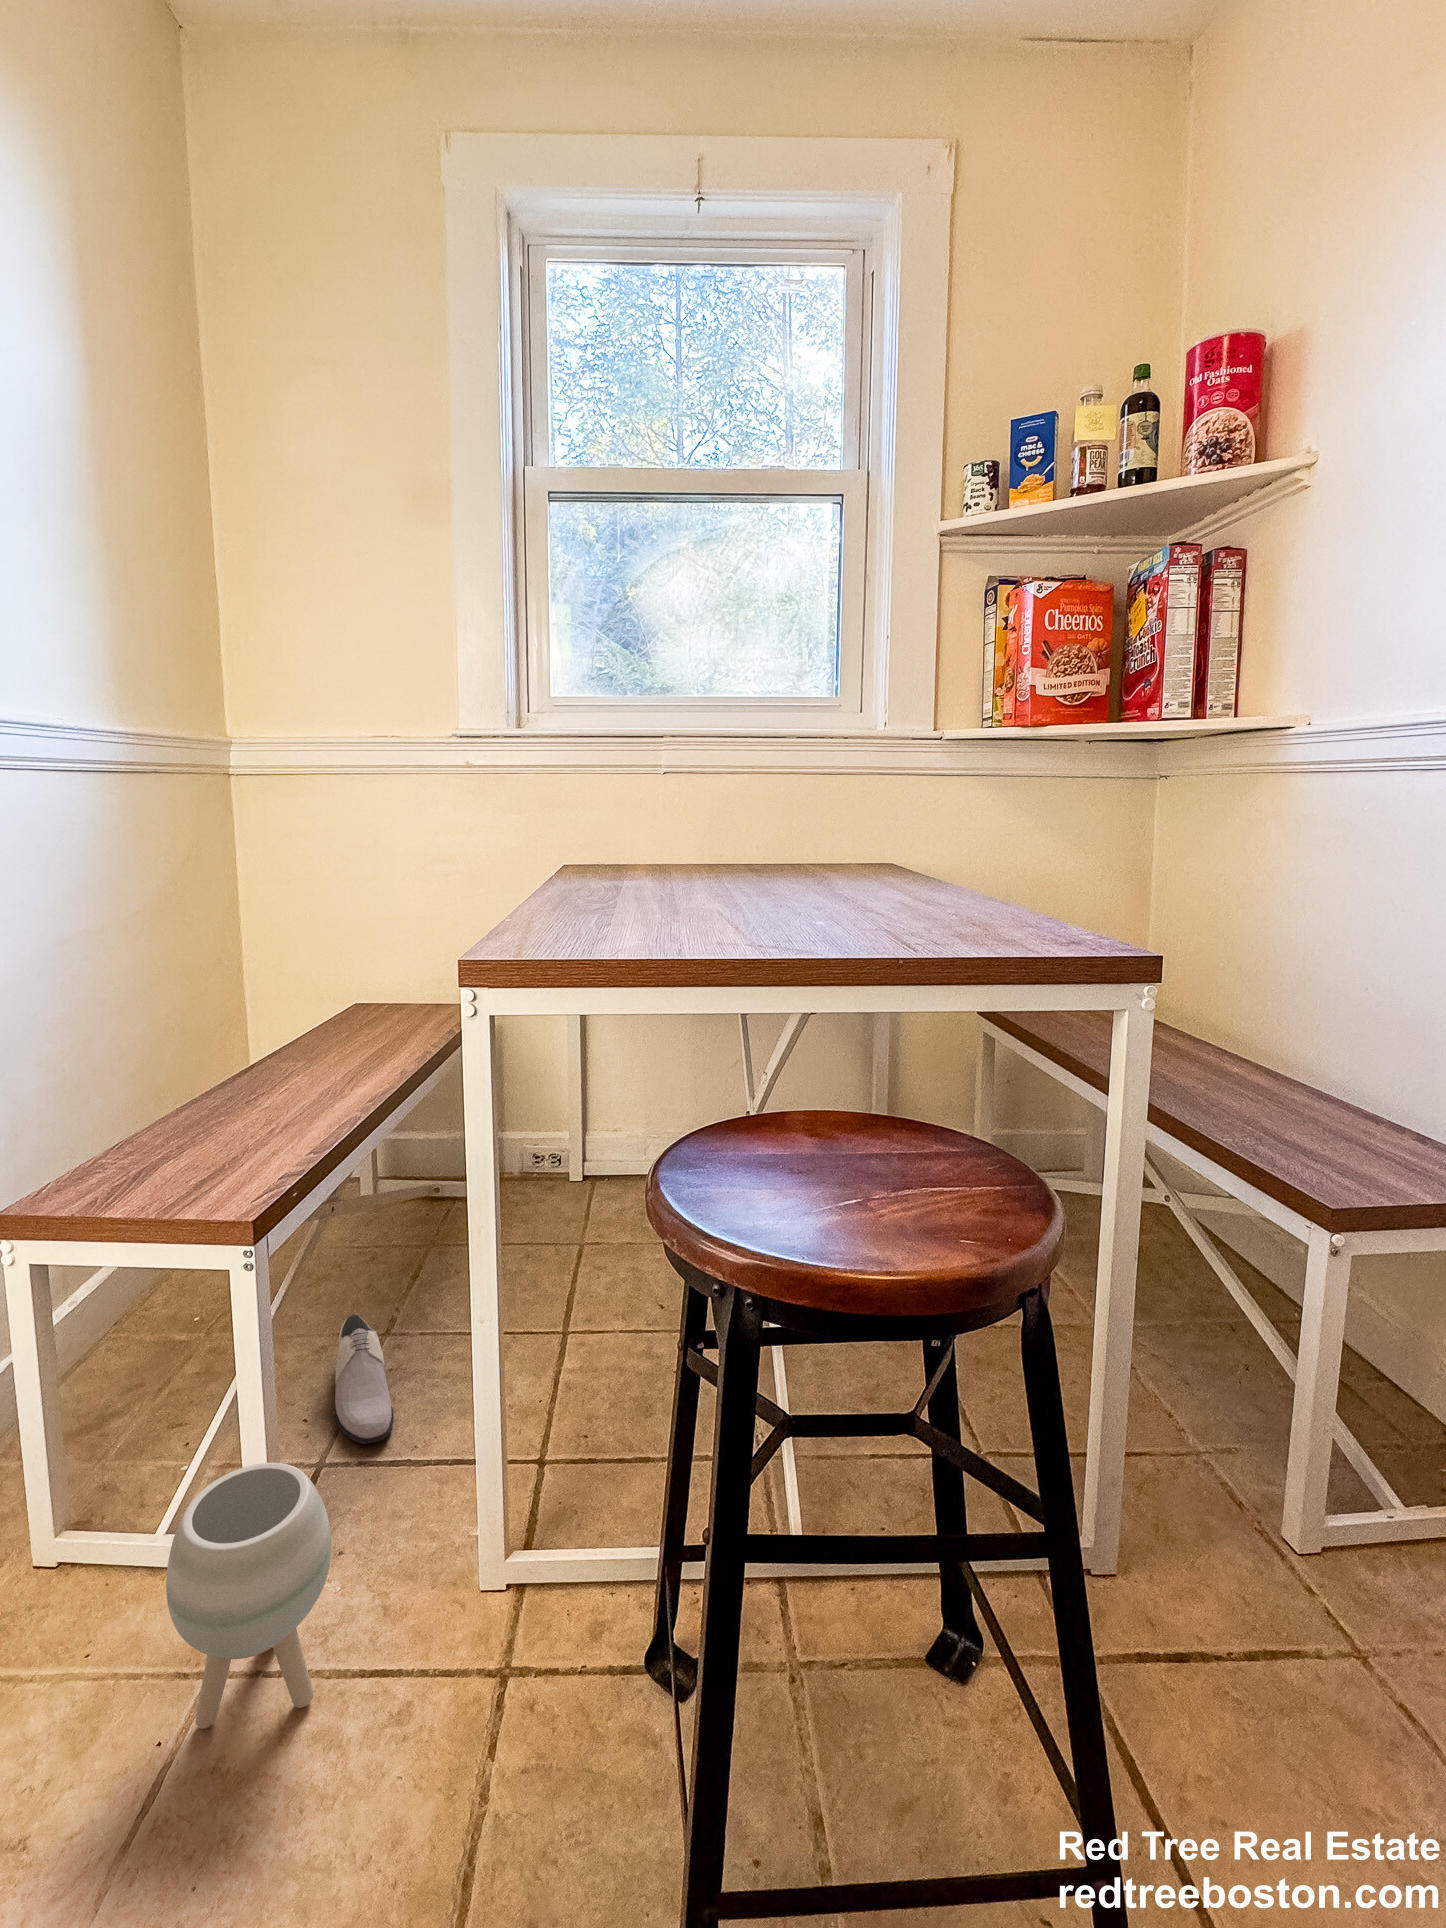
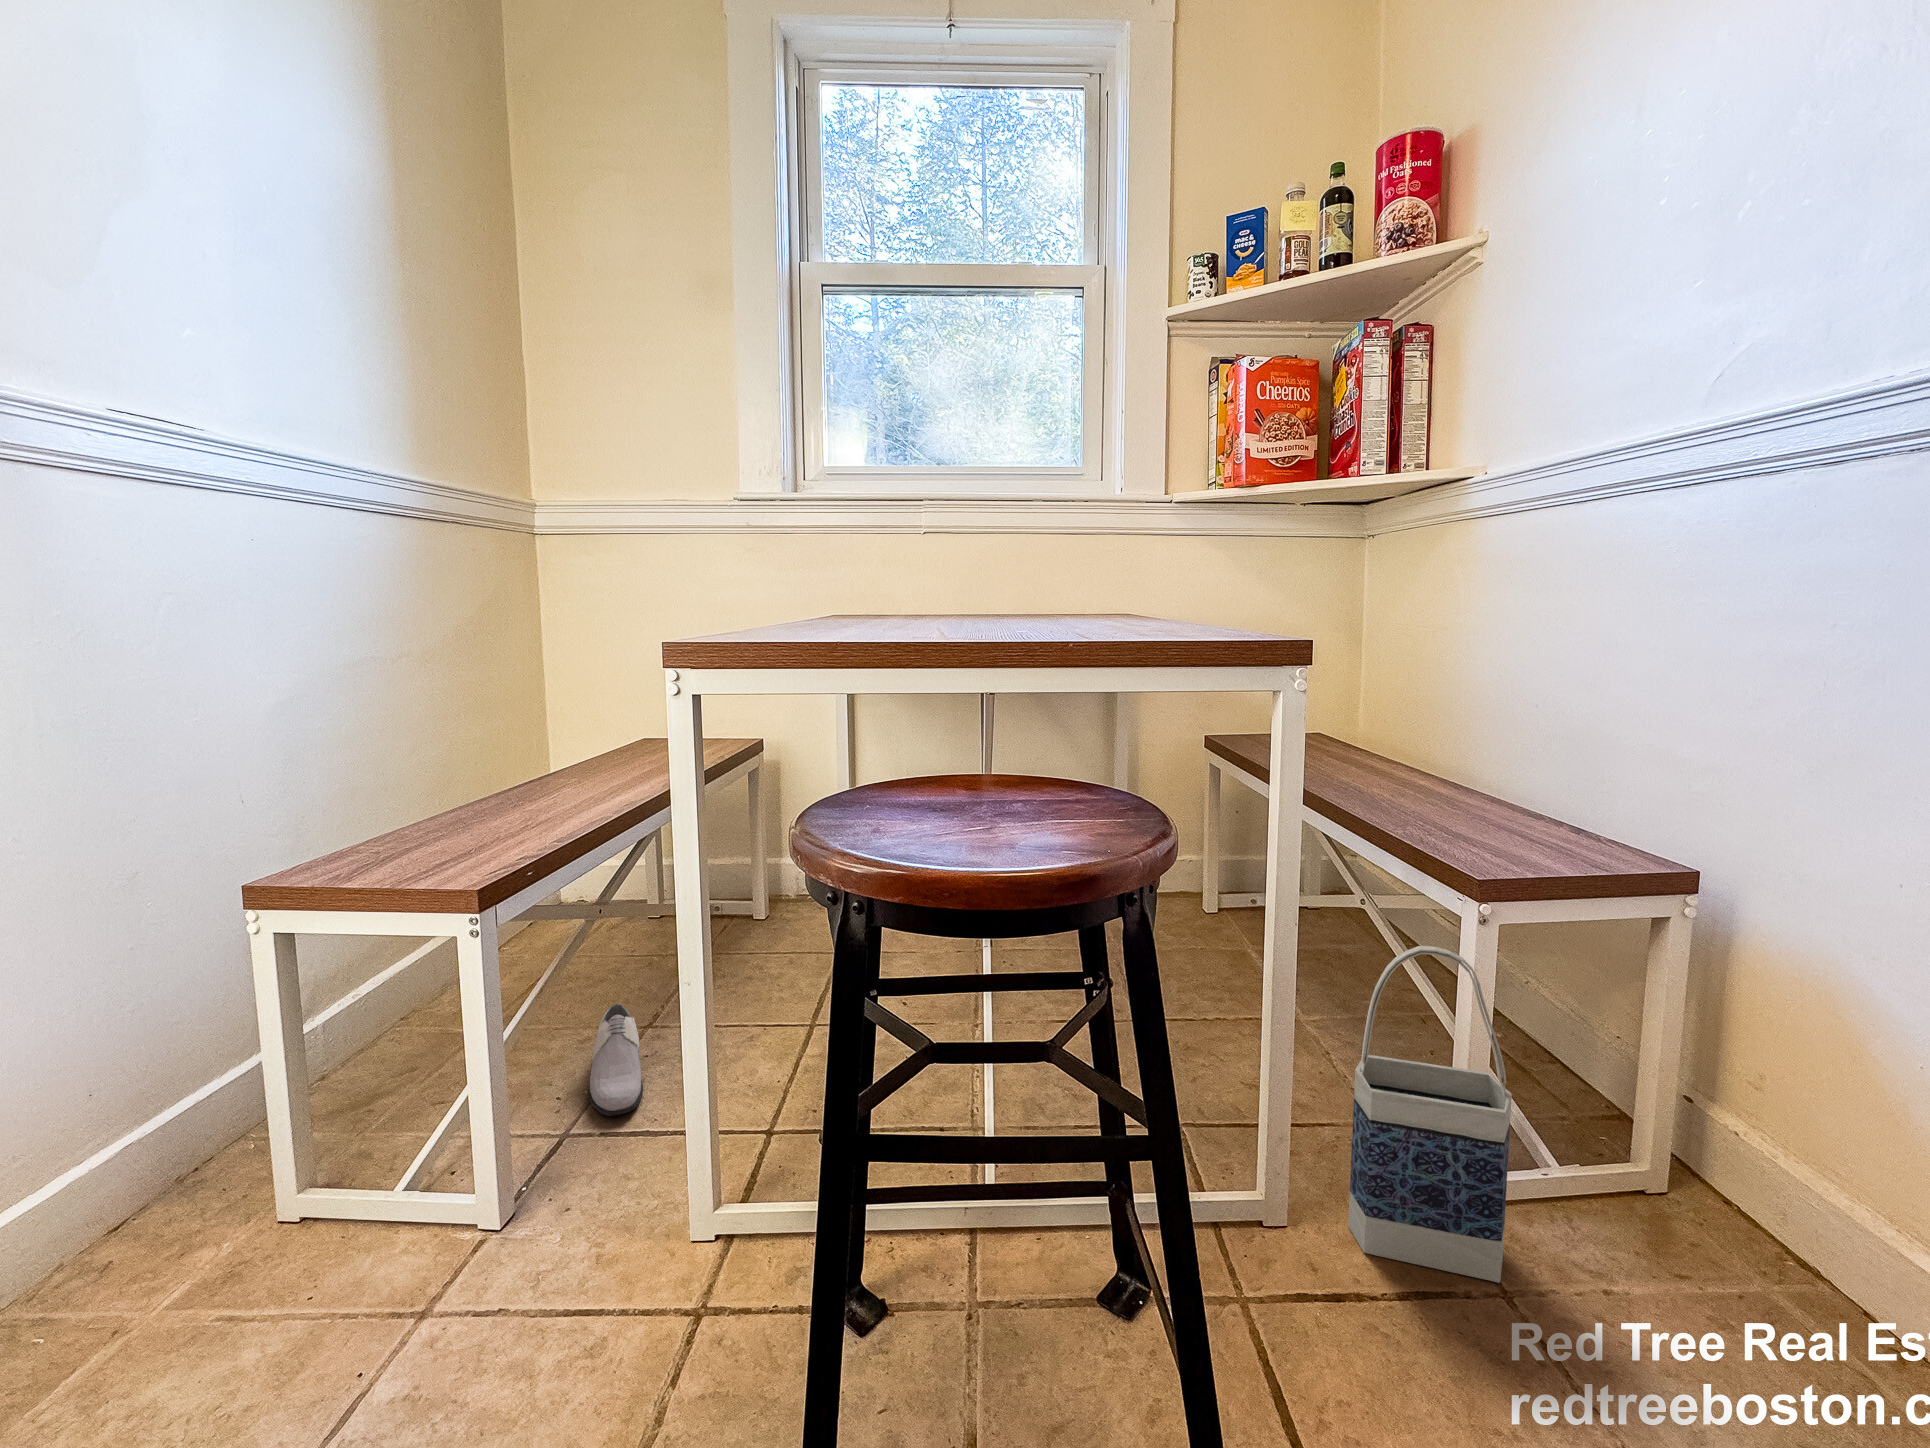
bag: none [1182,1284,1367,1643] -> present [1348,946,1512,1283]
planter: present [166,1463,332,1729] -> none [366,1114,536,1362]

